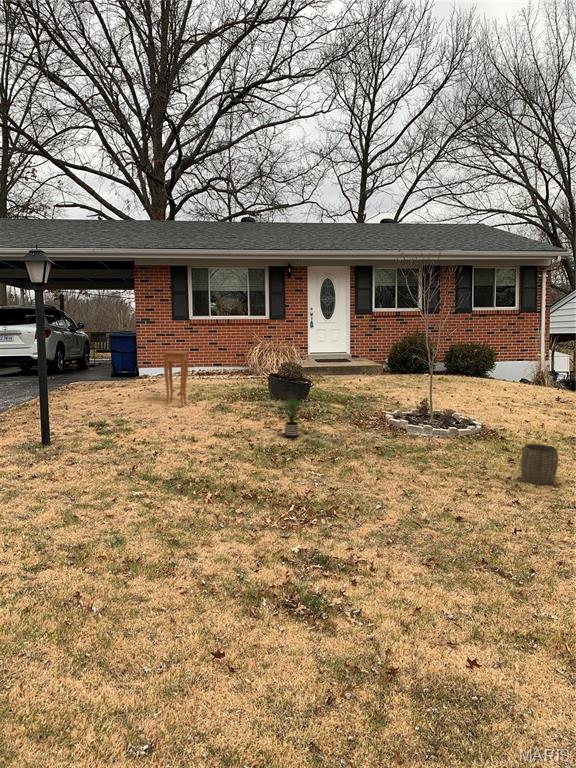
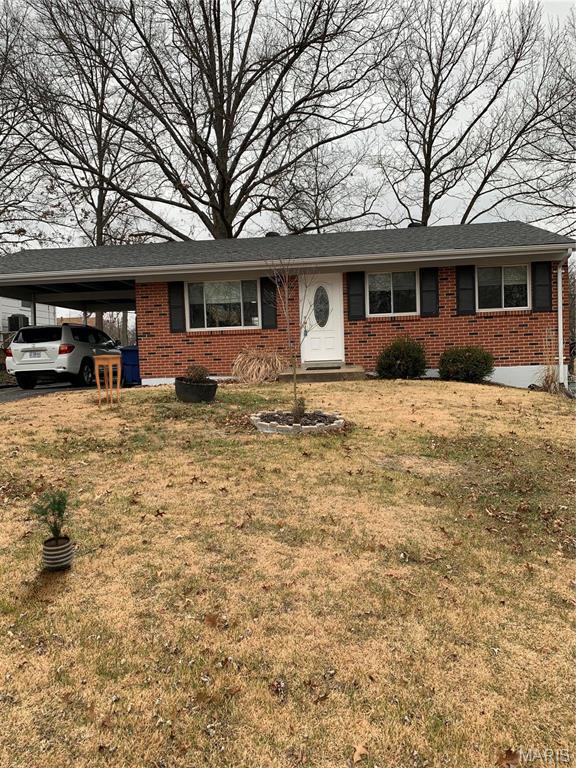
potted plant: present [279,399,301,438] -> present [24,489,80,571]
woven basket: present [521,444,558,485] -> none [343,436,379,479]

